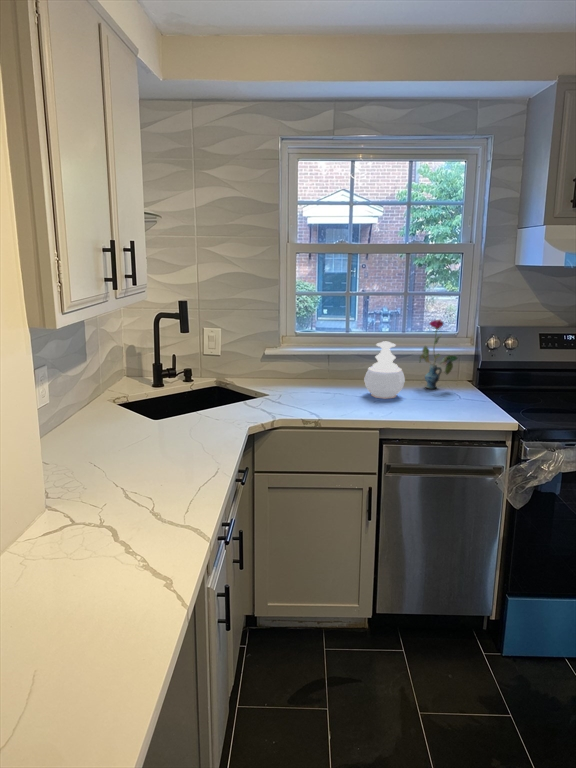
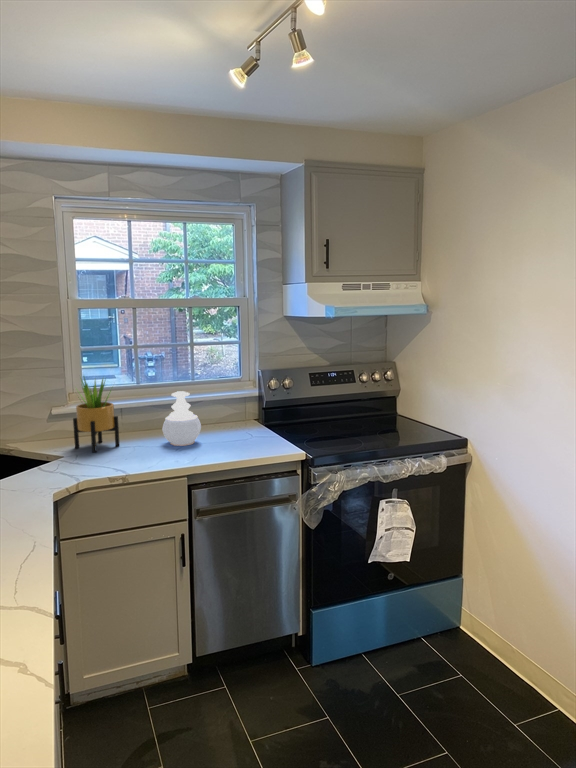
potted plant: none [279,317,323,395] -> present [73,378,119,452]
vase: present [419,320,458,388] -> none [210,367,246,431]

